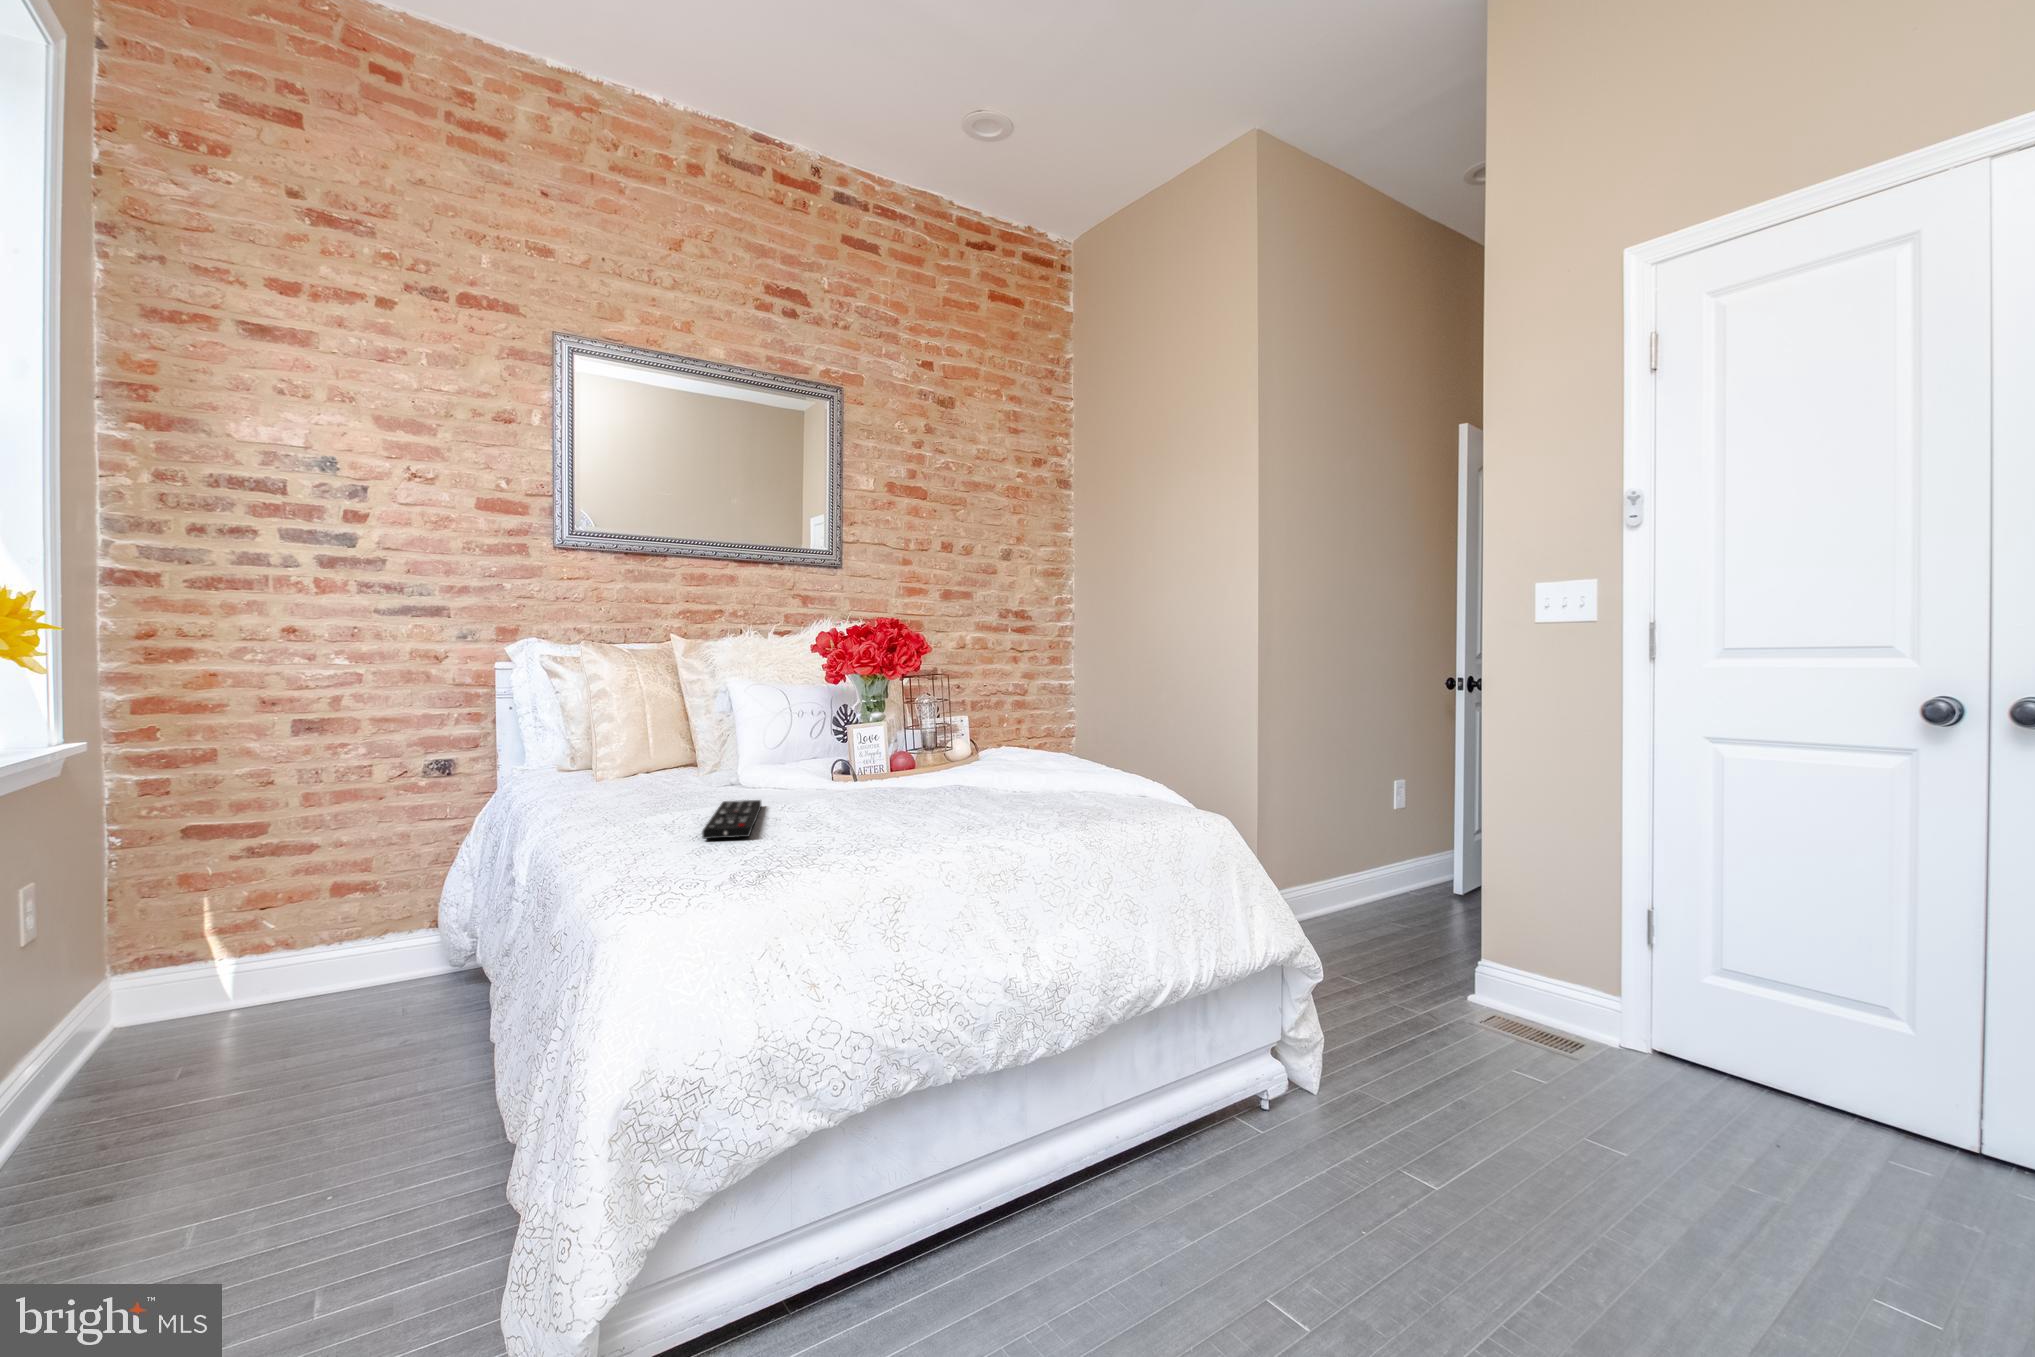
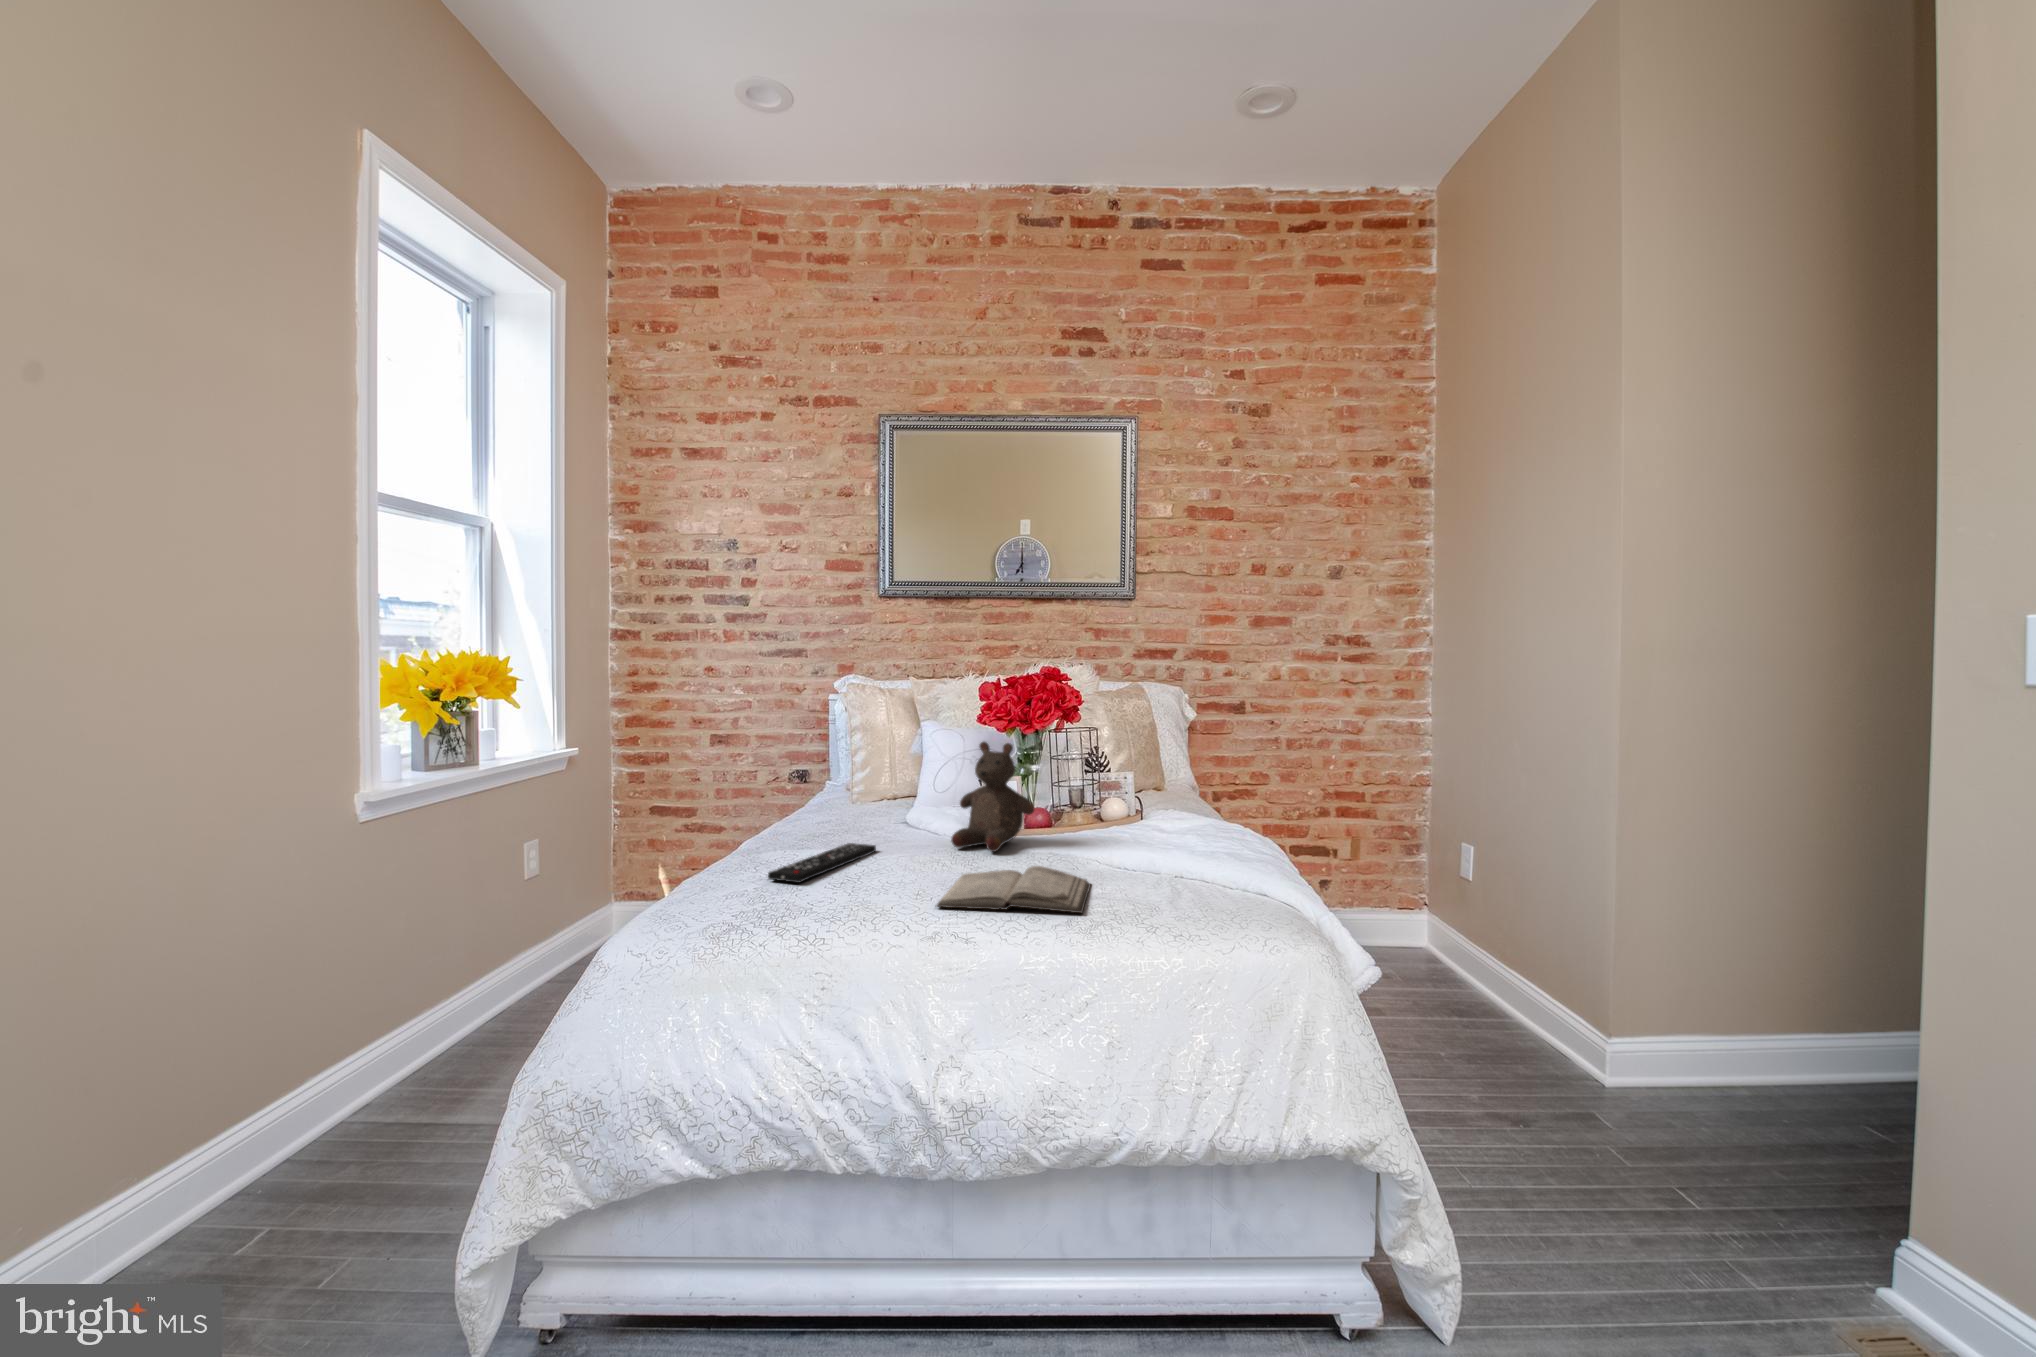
stuffed bear: none [826,682,916,795] -> present [951,742,1034,852]
diary: none [908,793,1086,835] -> present [937,866,1091,913]

